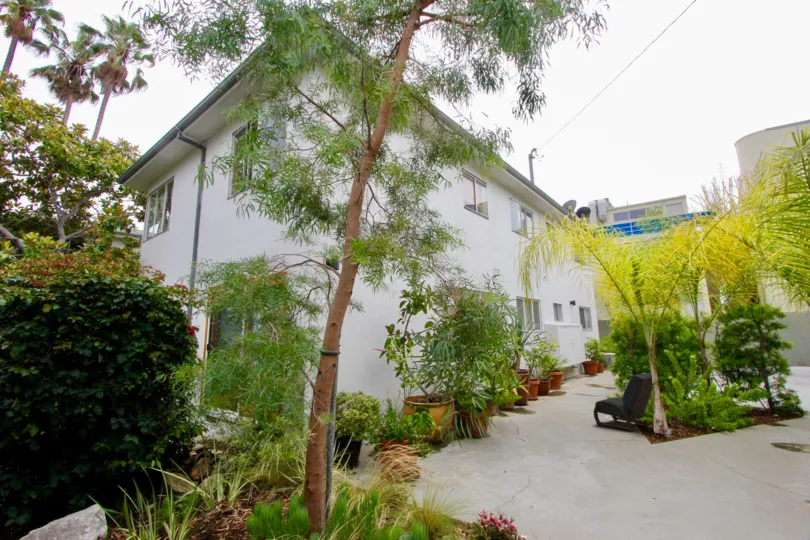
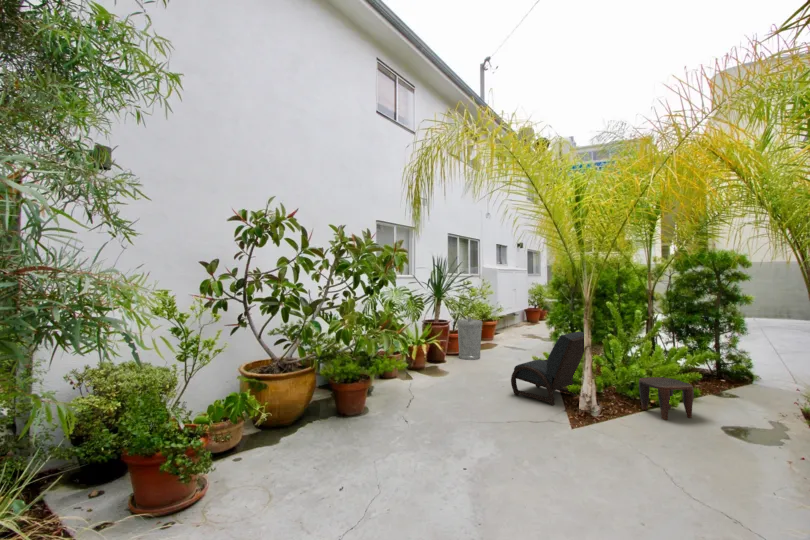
trash can: none [534,366,556,403] -> present [457,317,482,360]
stool: none [701,408,748,440] -> present [639,377,694,420]

